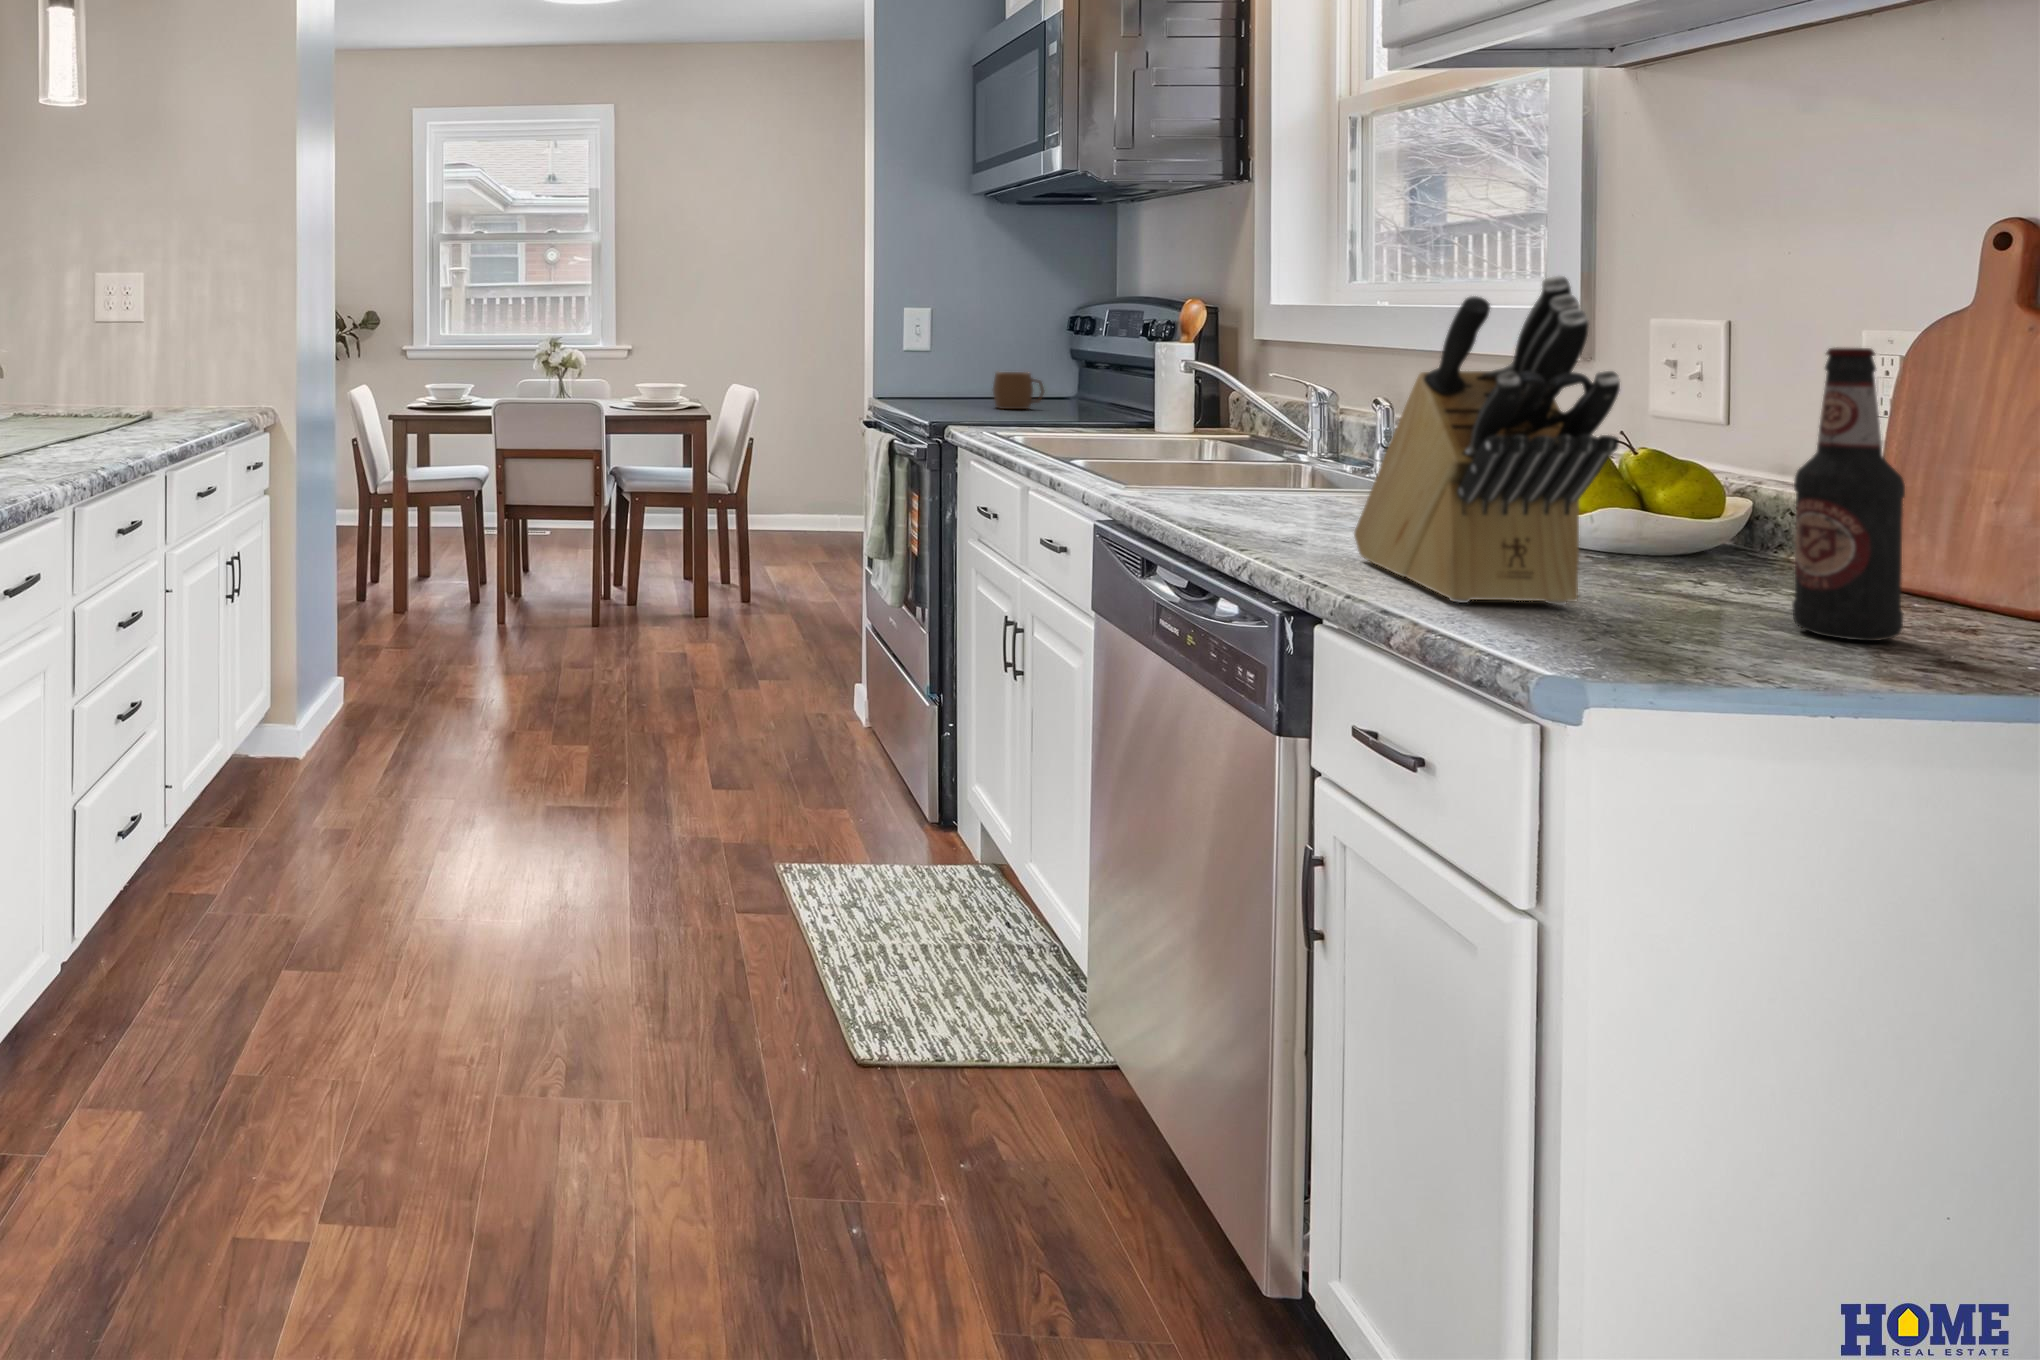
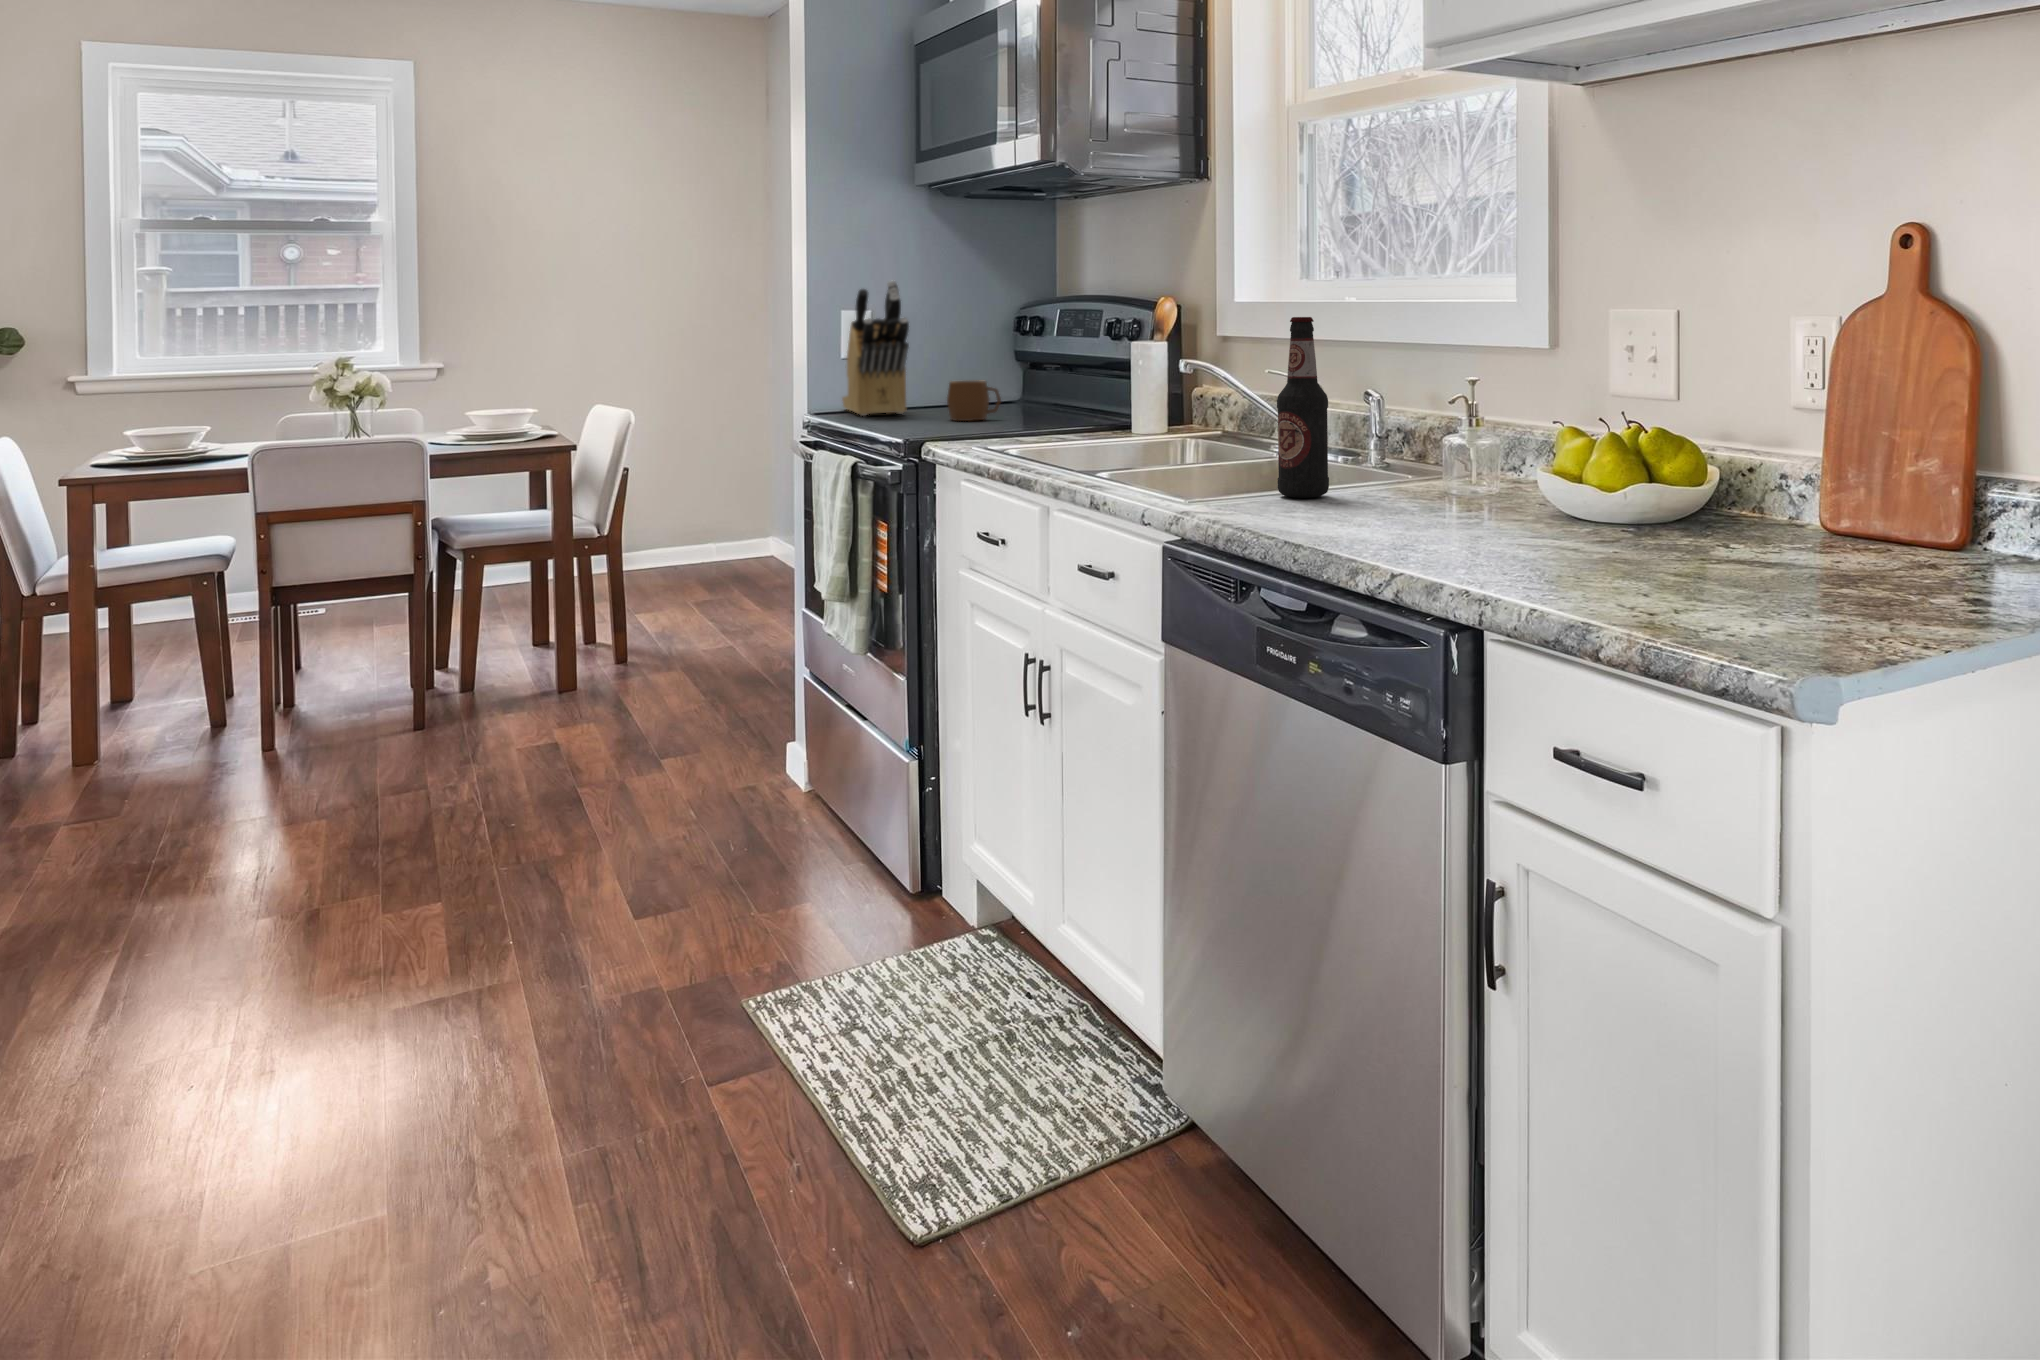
knife block: present [1354,276,1620,605] -> present [842,280,909,416]
bottle: present [1792,347,1905,641] -> present [1277,317,1329,498]

